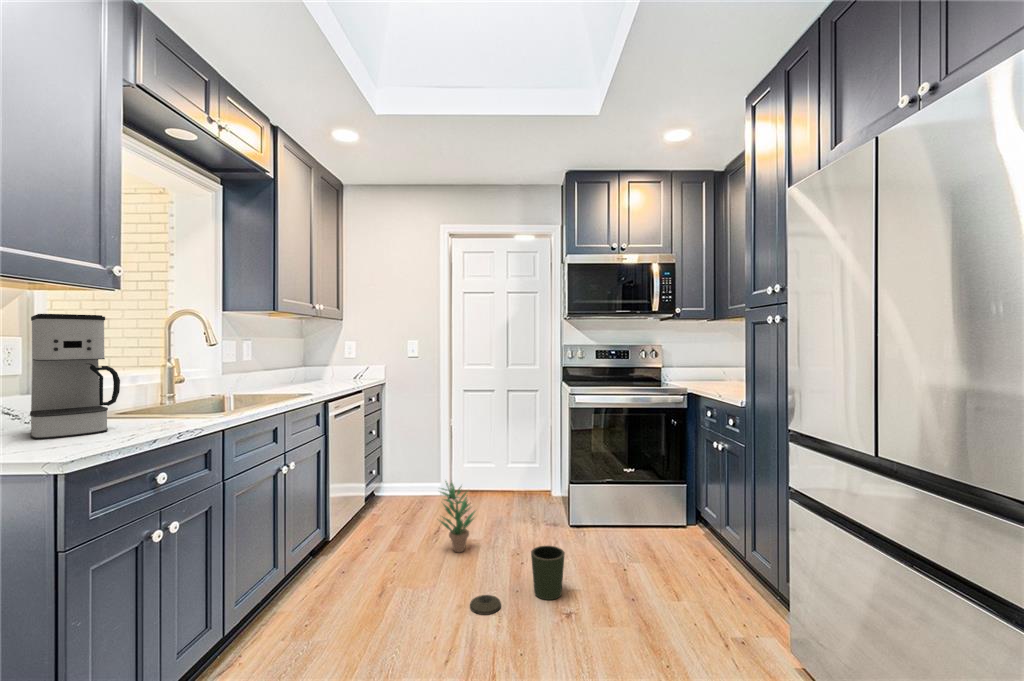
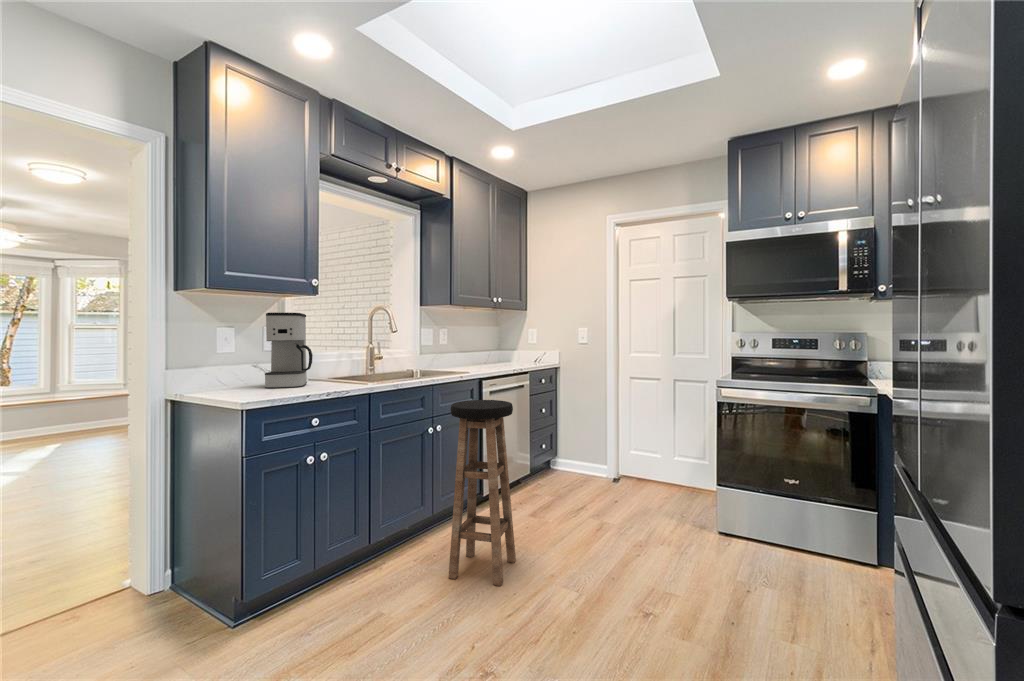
bar stool: none [341,425,418,654] -> present [448,400,516,586]
potted plant: present [440,483,475,552] -> none [568,458,607,528]
trash can: present [470,546,565,615] -> none [561,535,661,590]

